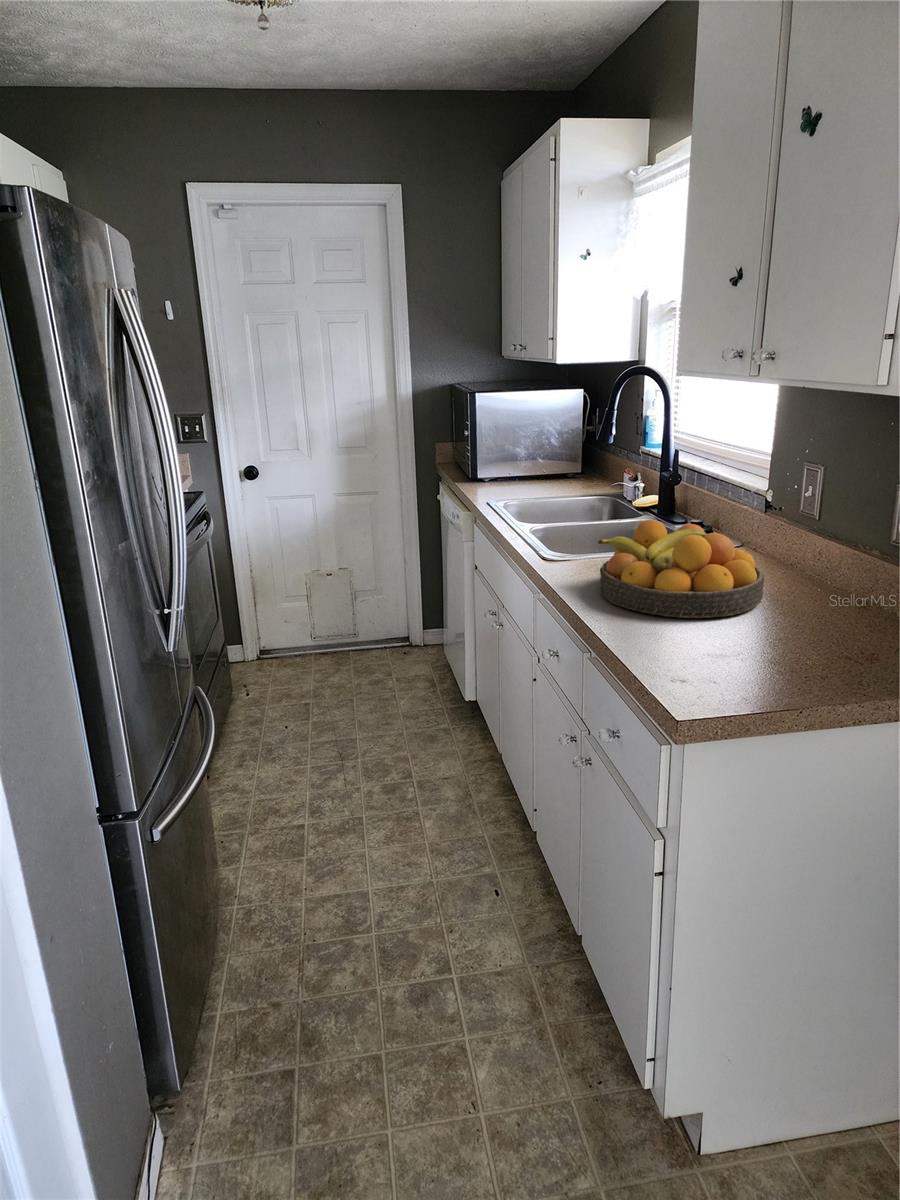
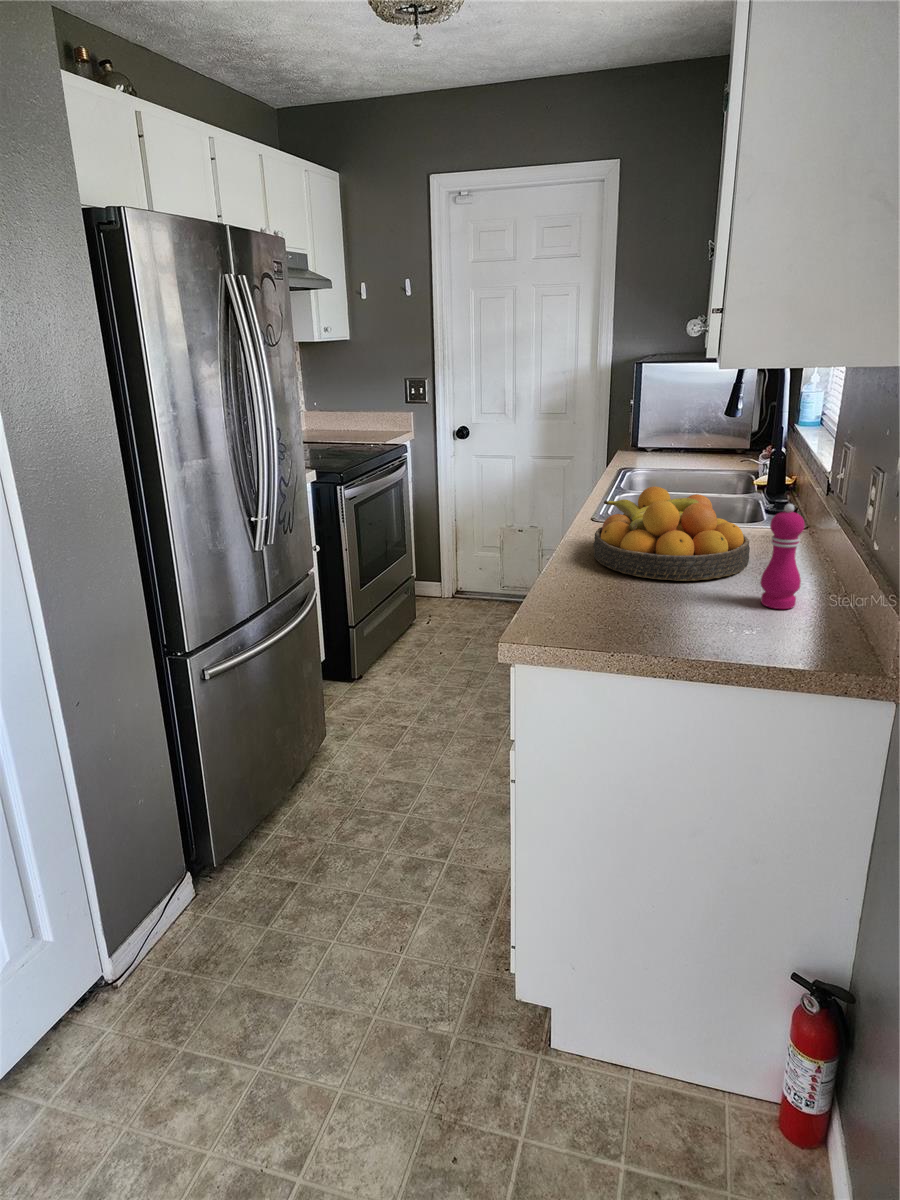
pepper mill: none [822,527,867,632] -> present [761,504,805,609]

